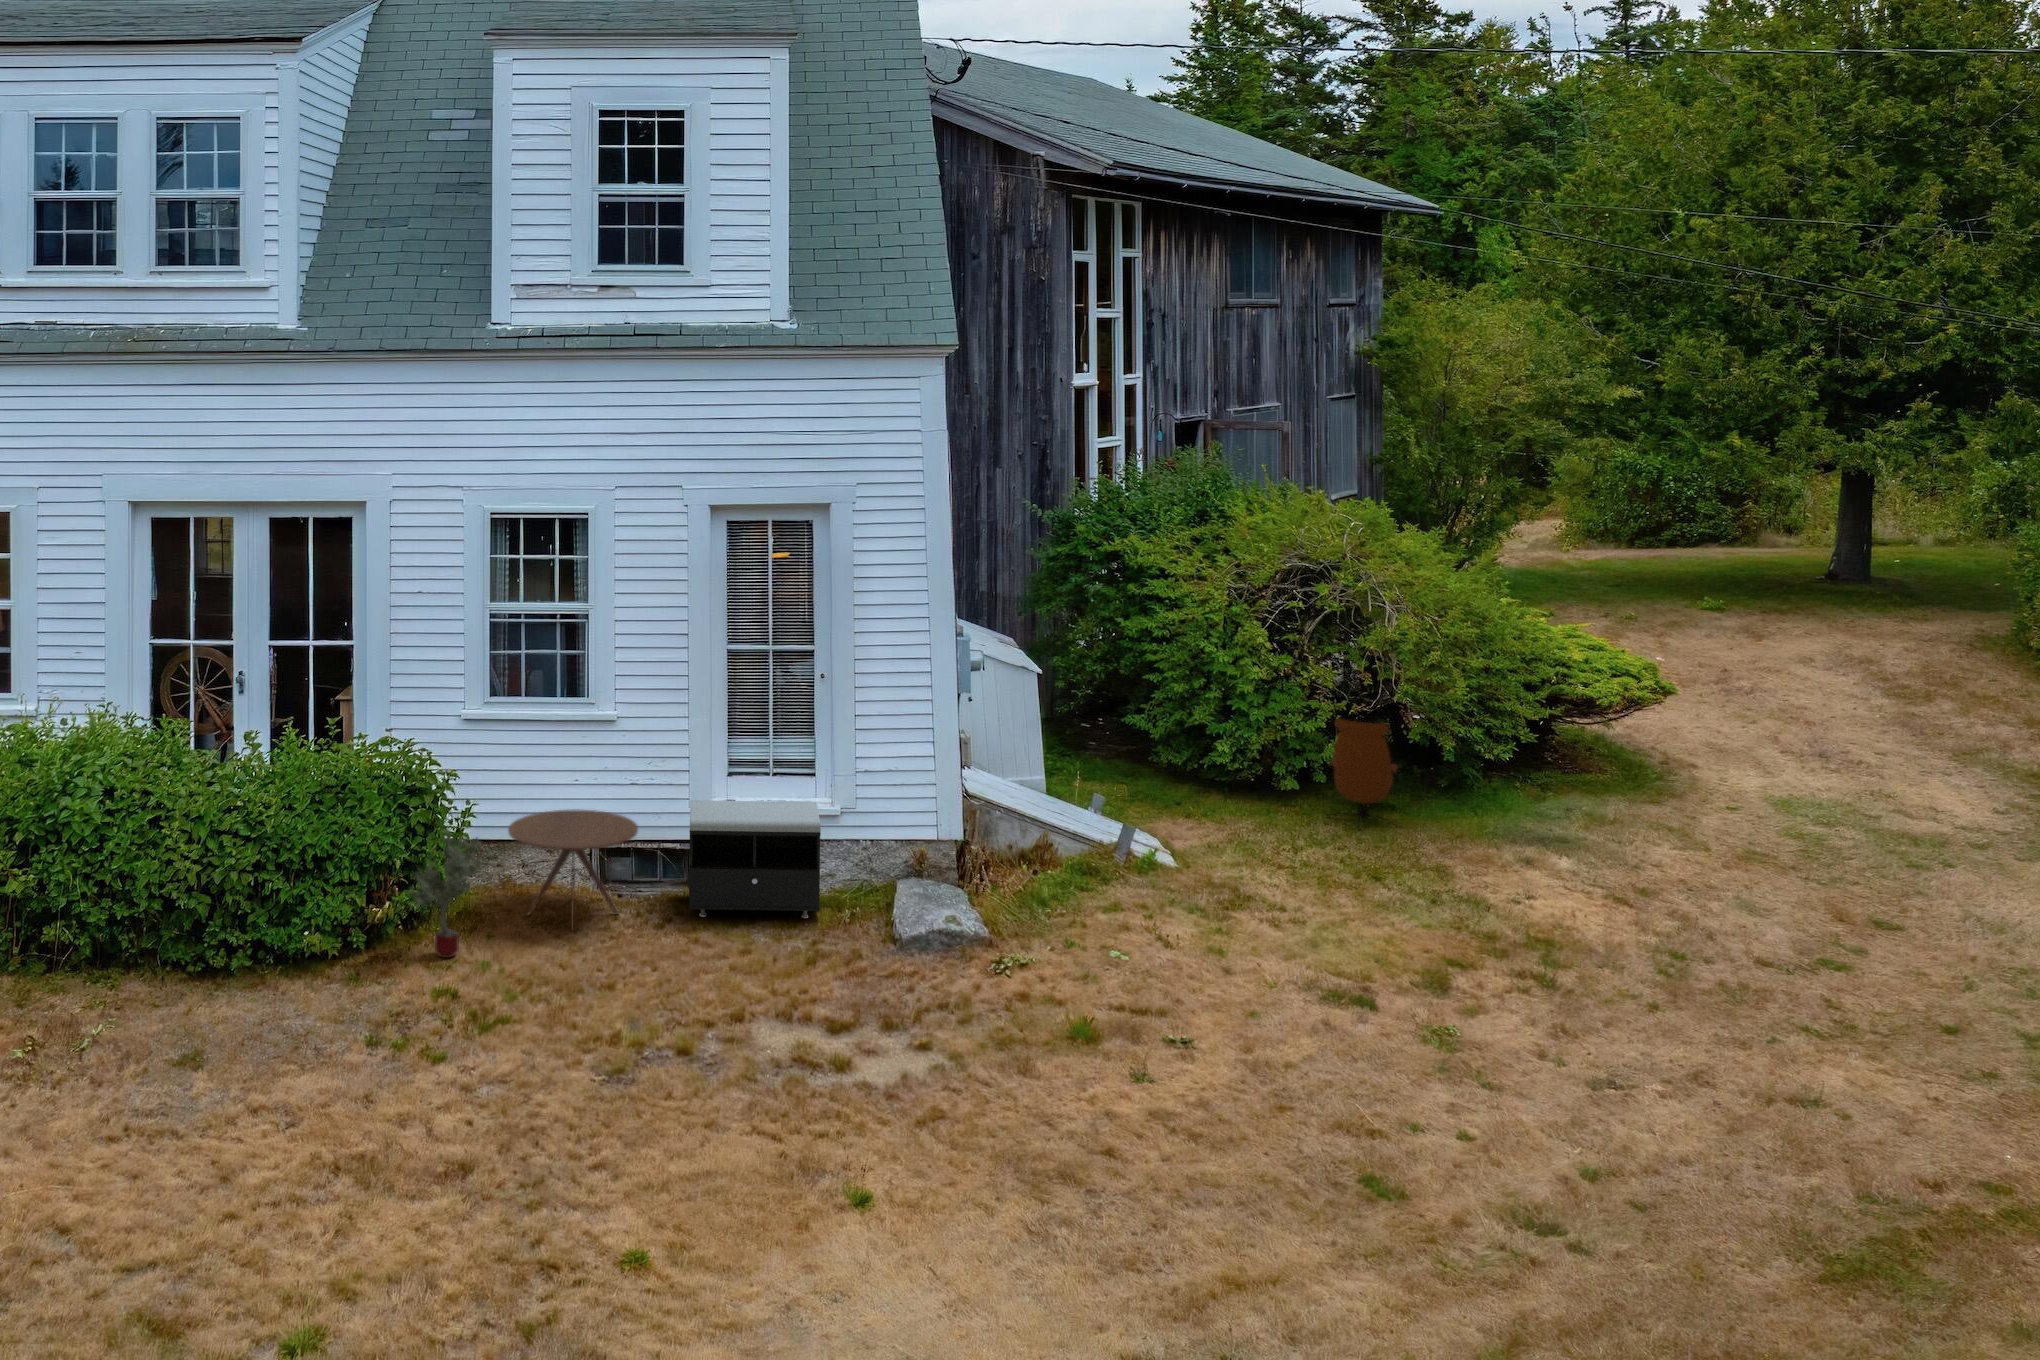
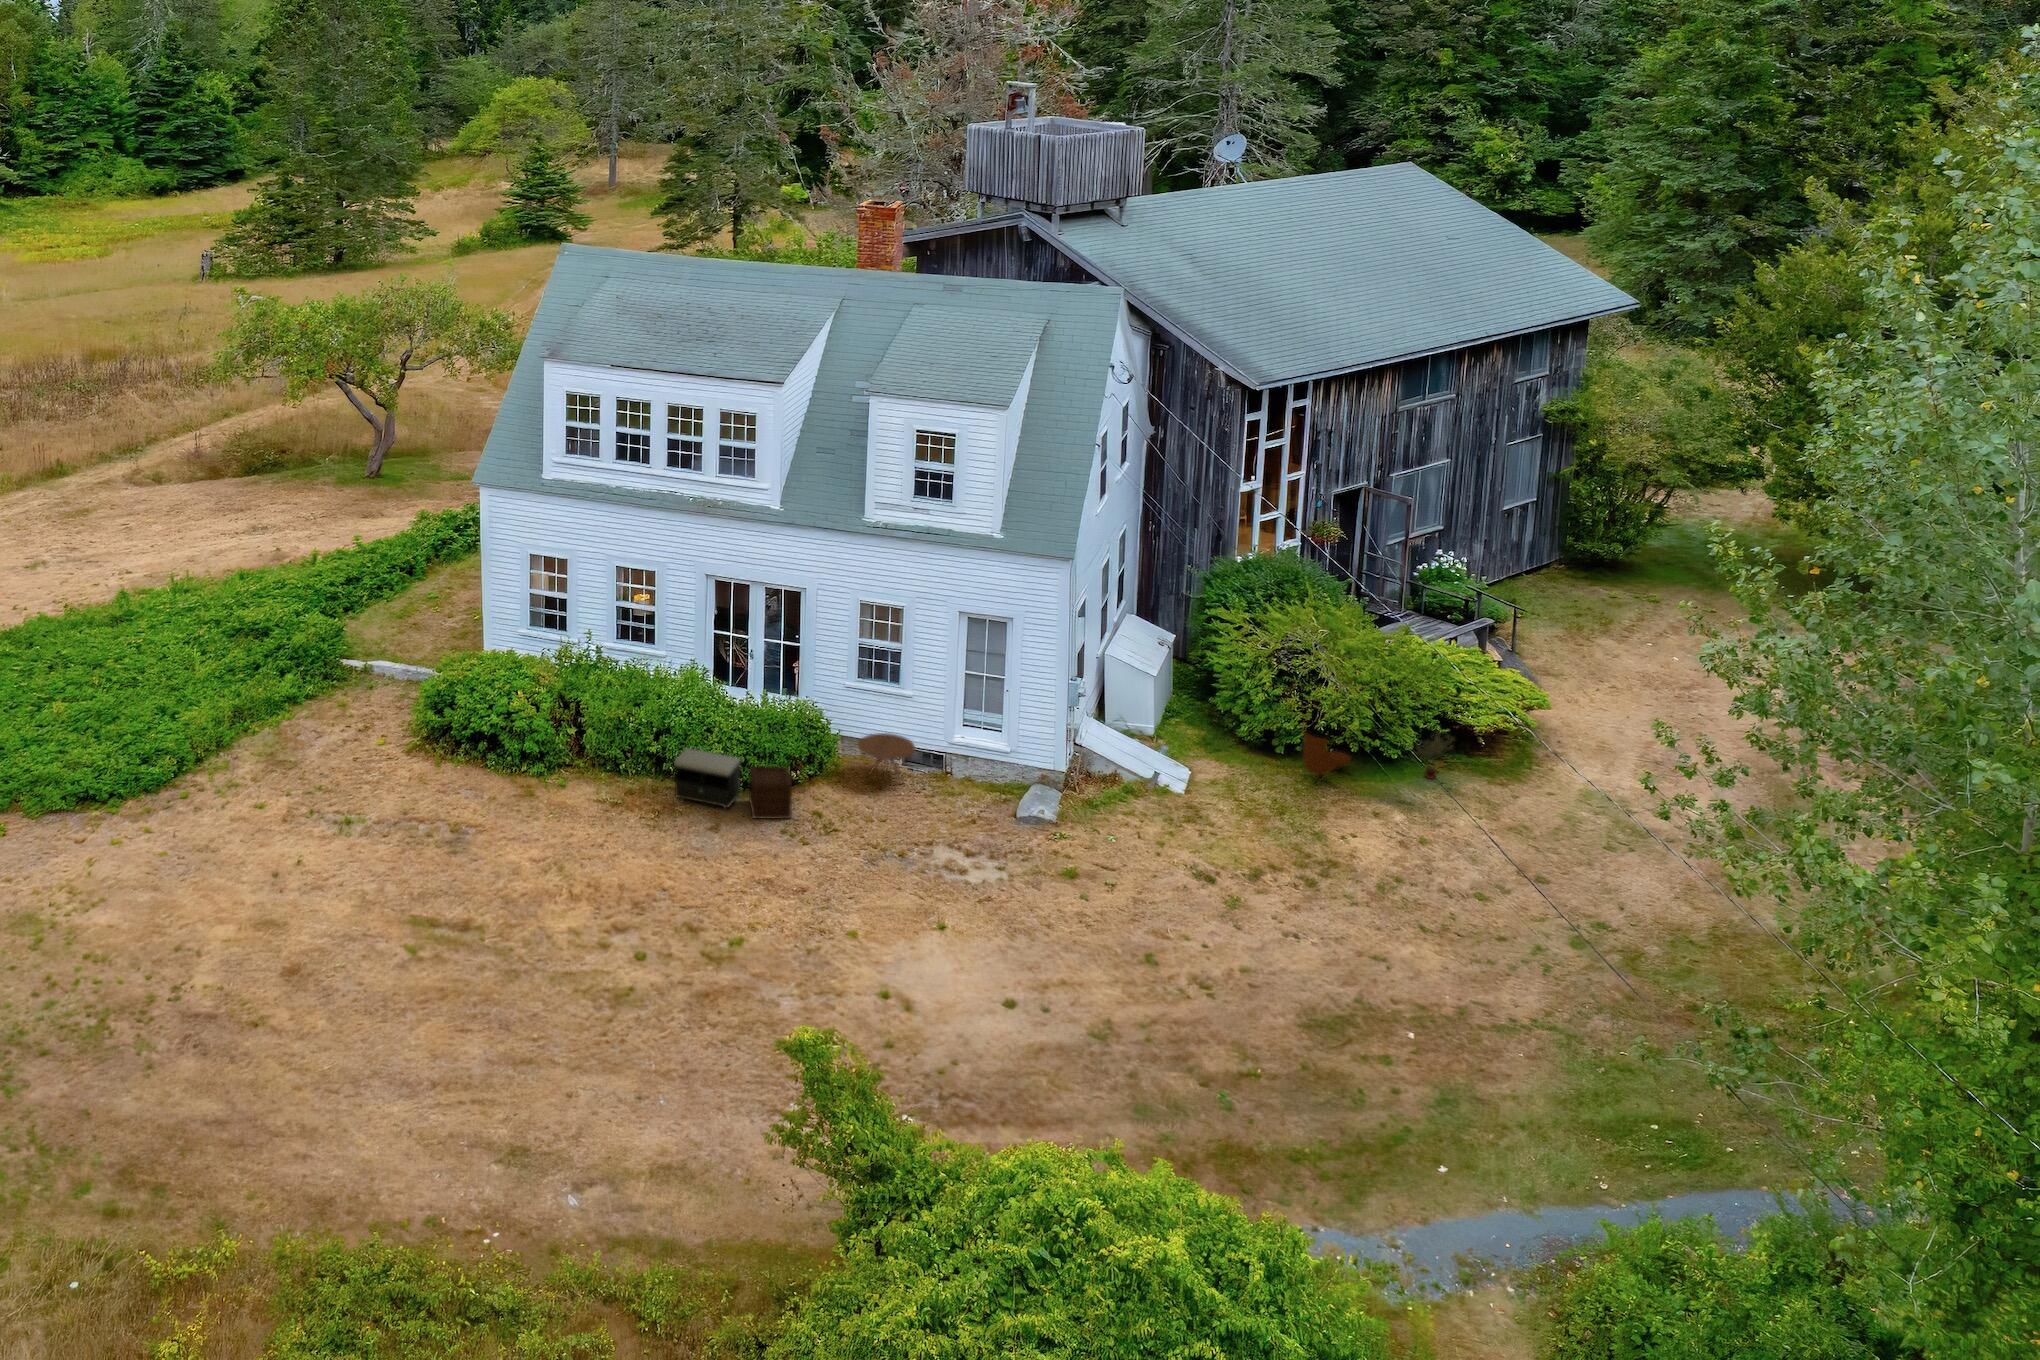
storage bench: present [689,800,821,918] -> present [674,748,740,808]
potted tree: present [409,830,482,958] -> present [1414,732,1454,779]
wooden crate: none [263,884,379,1025] -> present [749,766,792,819]

